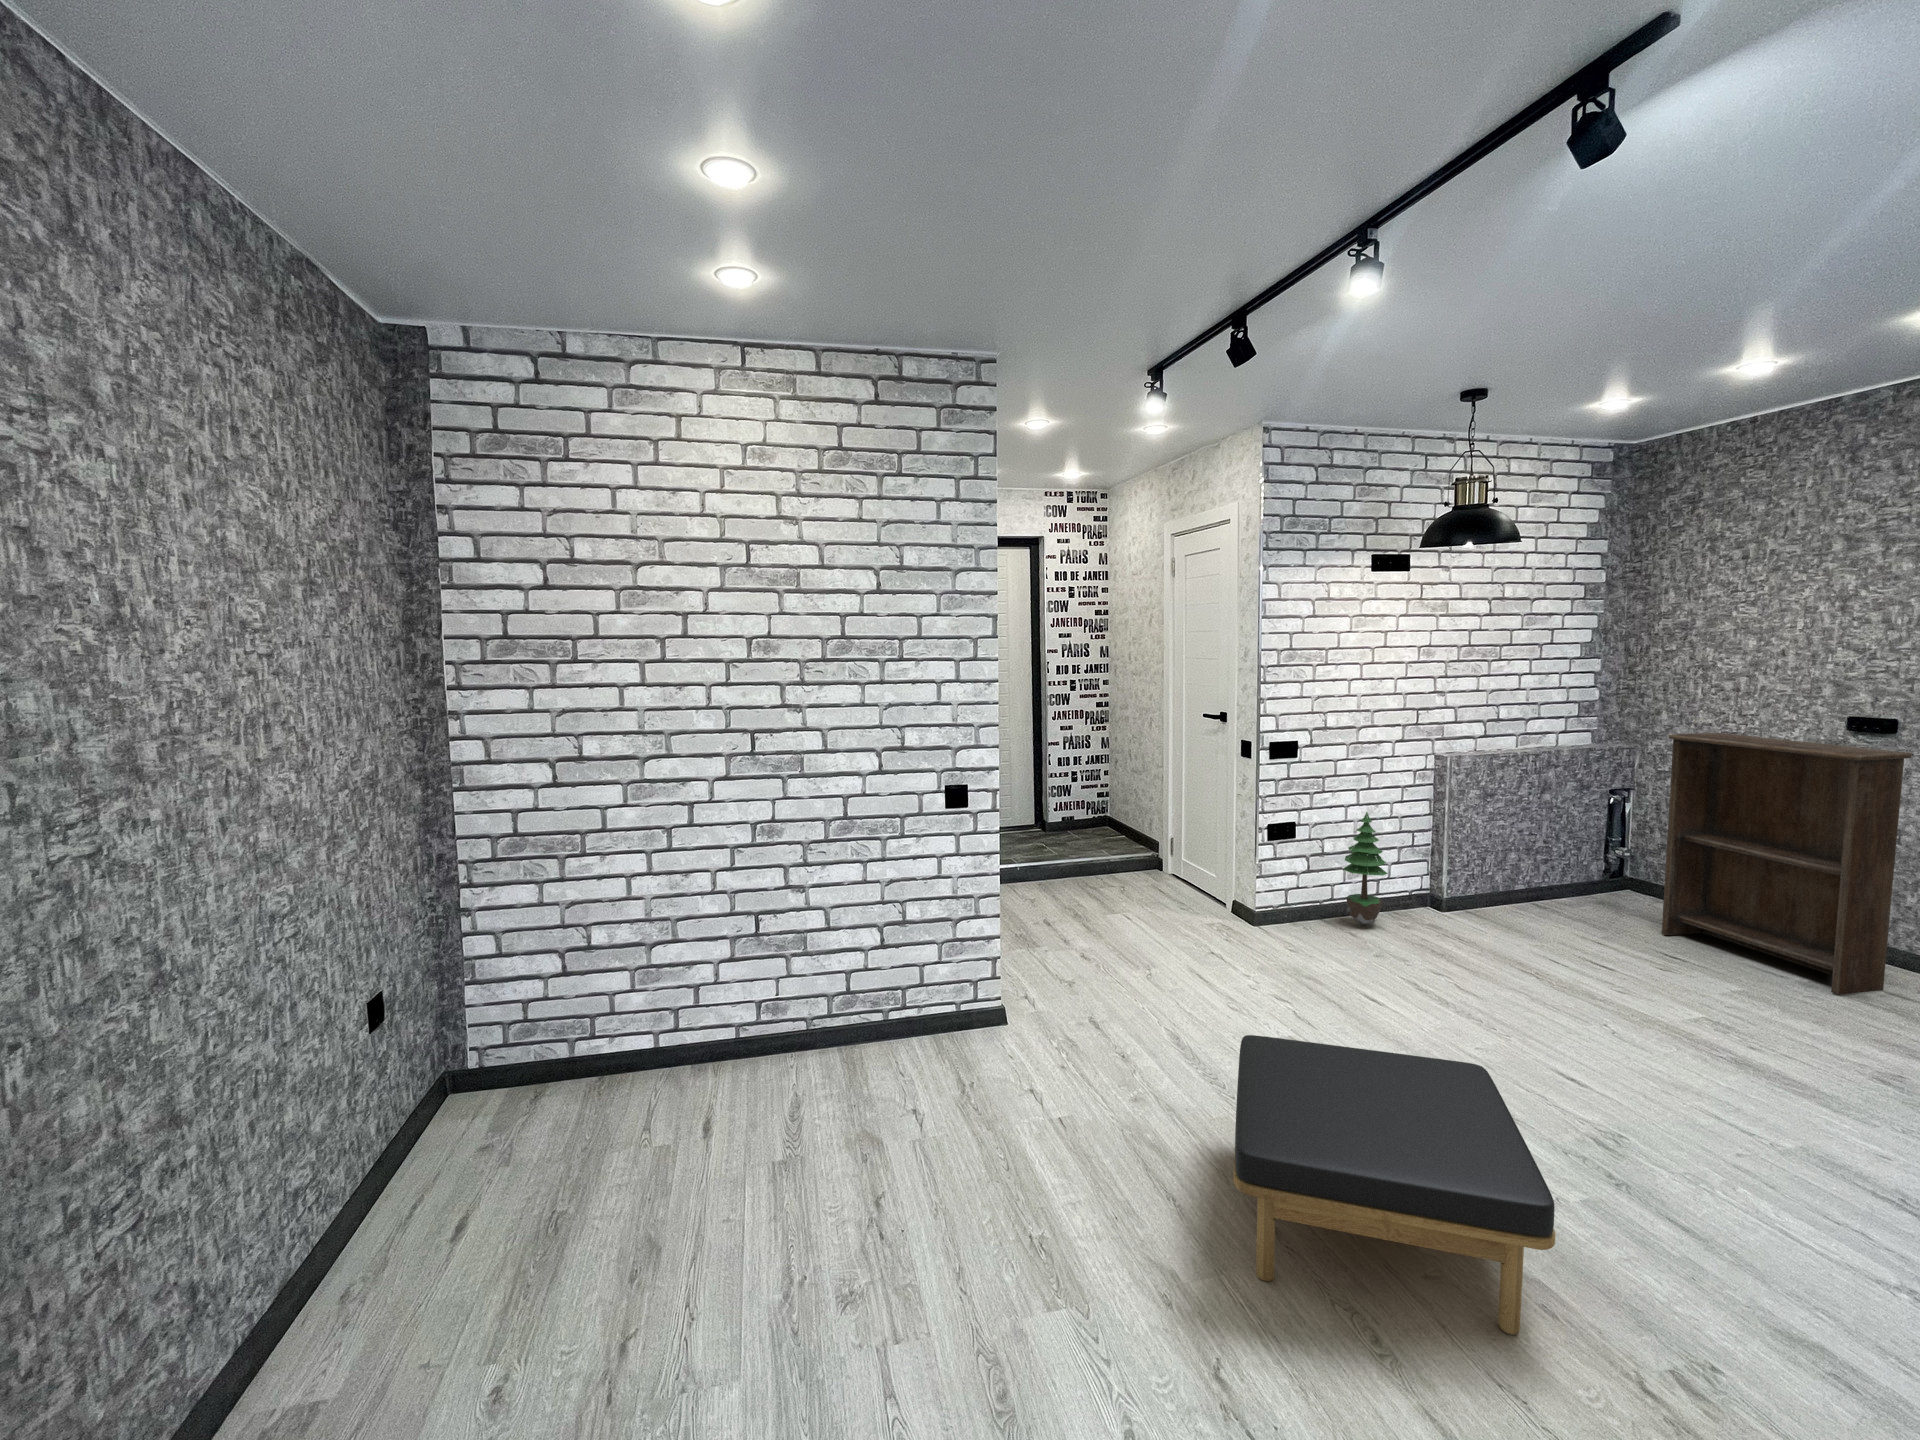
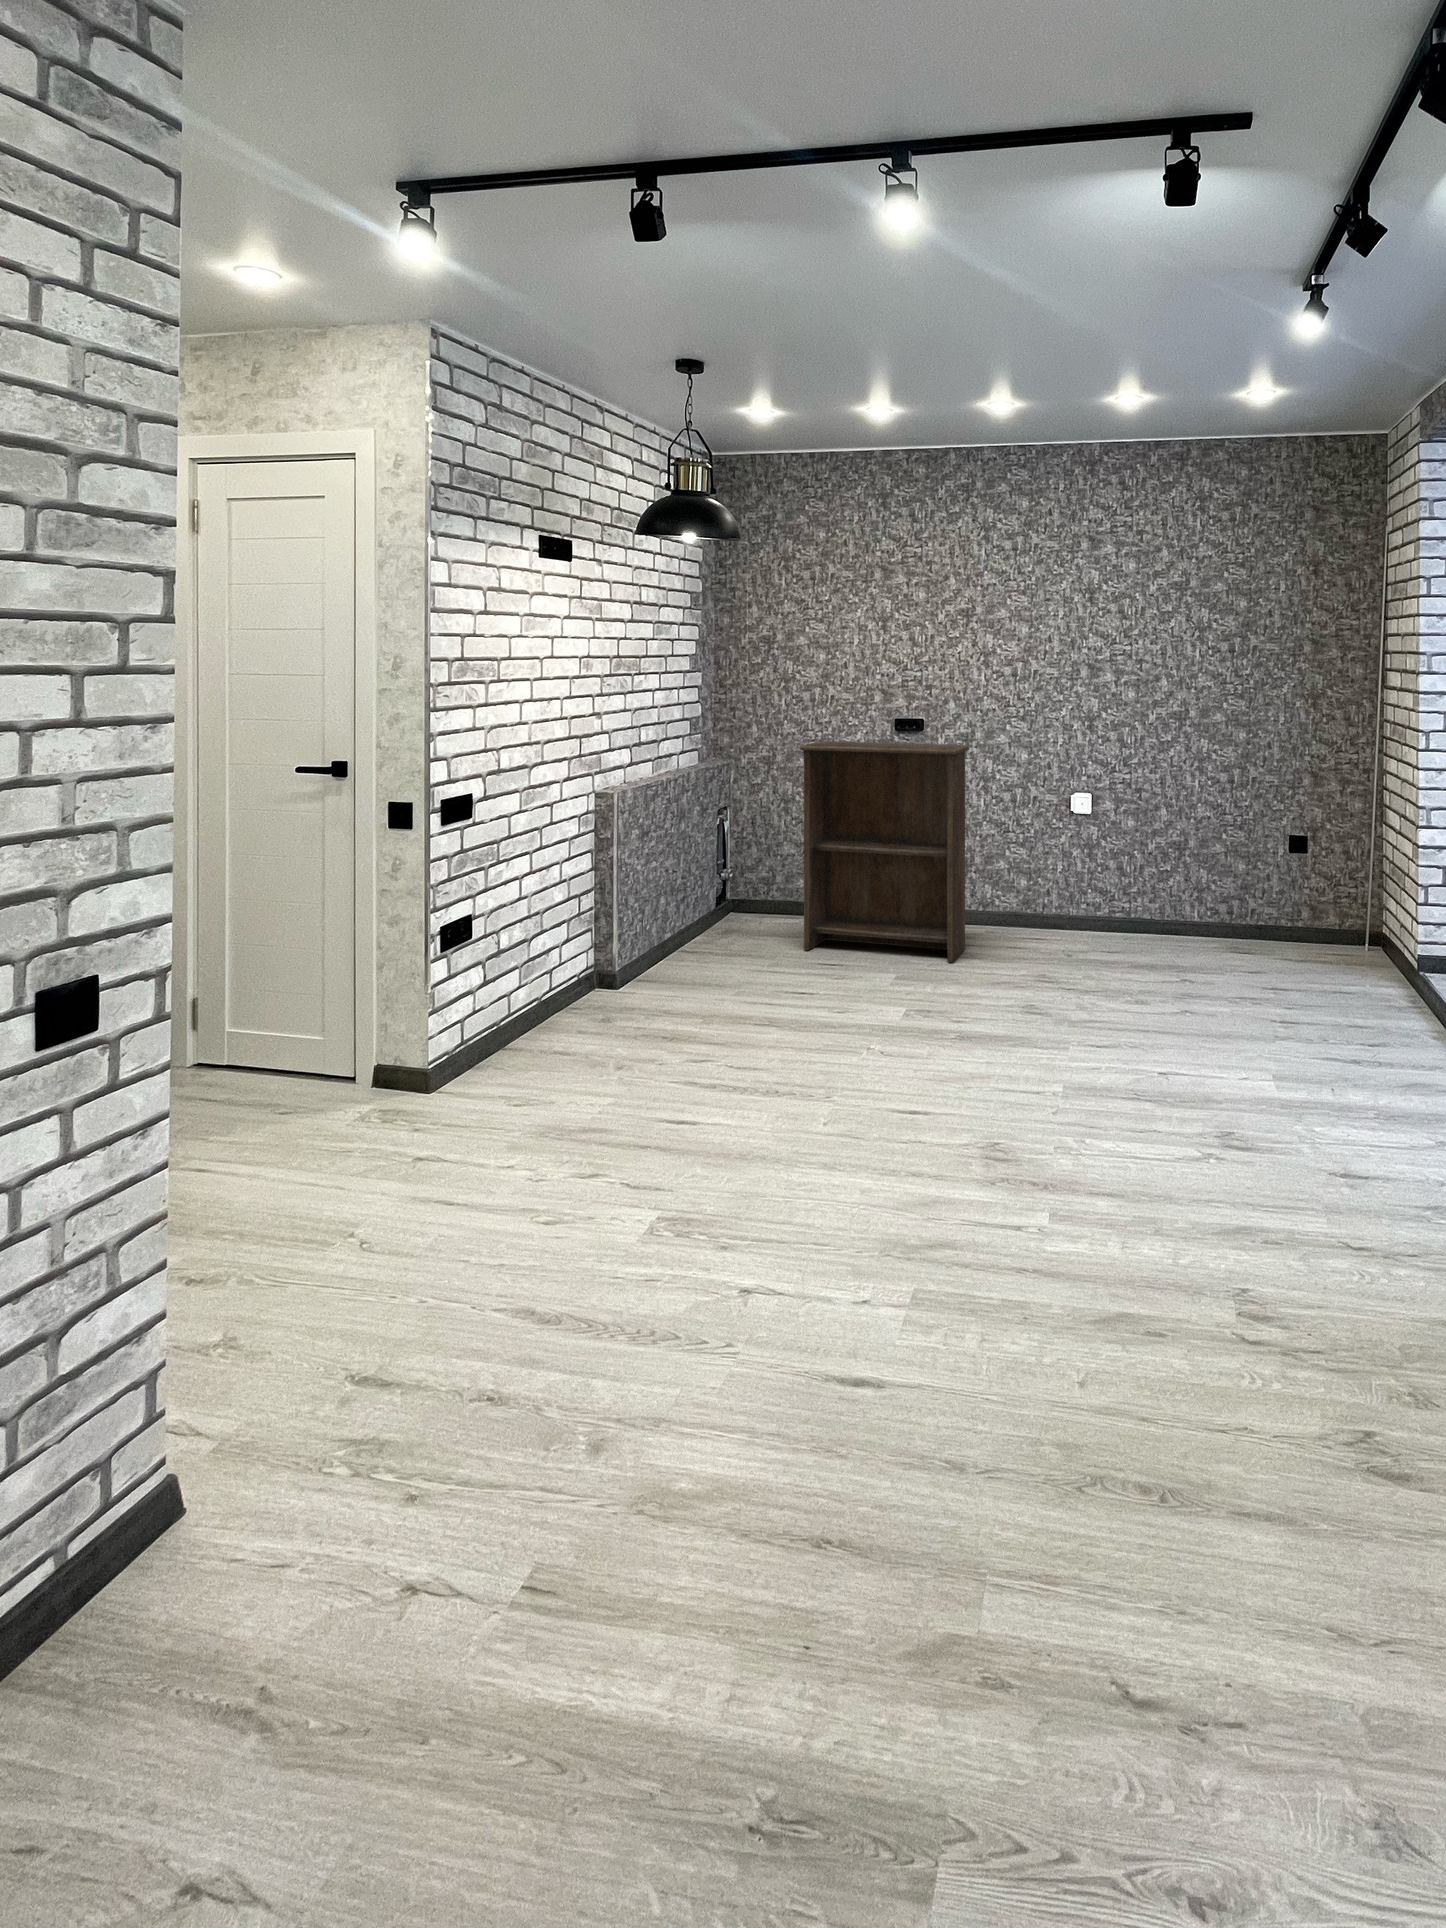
potted tree: present [1343,812,1388,926] -> none [526,879,586,1039]
ottoman: present [1233,1035,1556,1335] -> none [786,1135,1236,1572]

